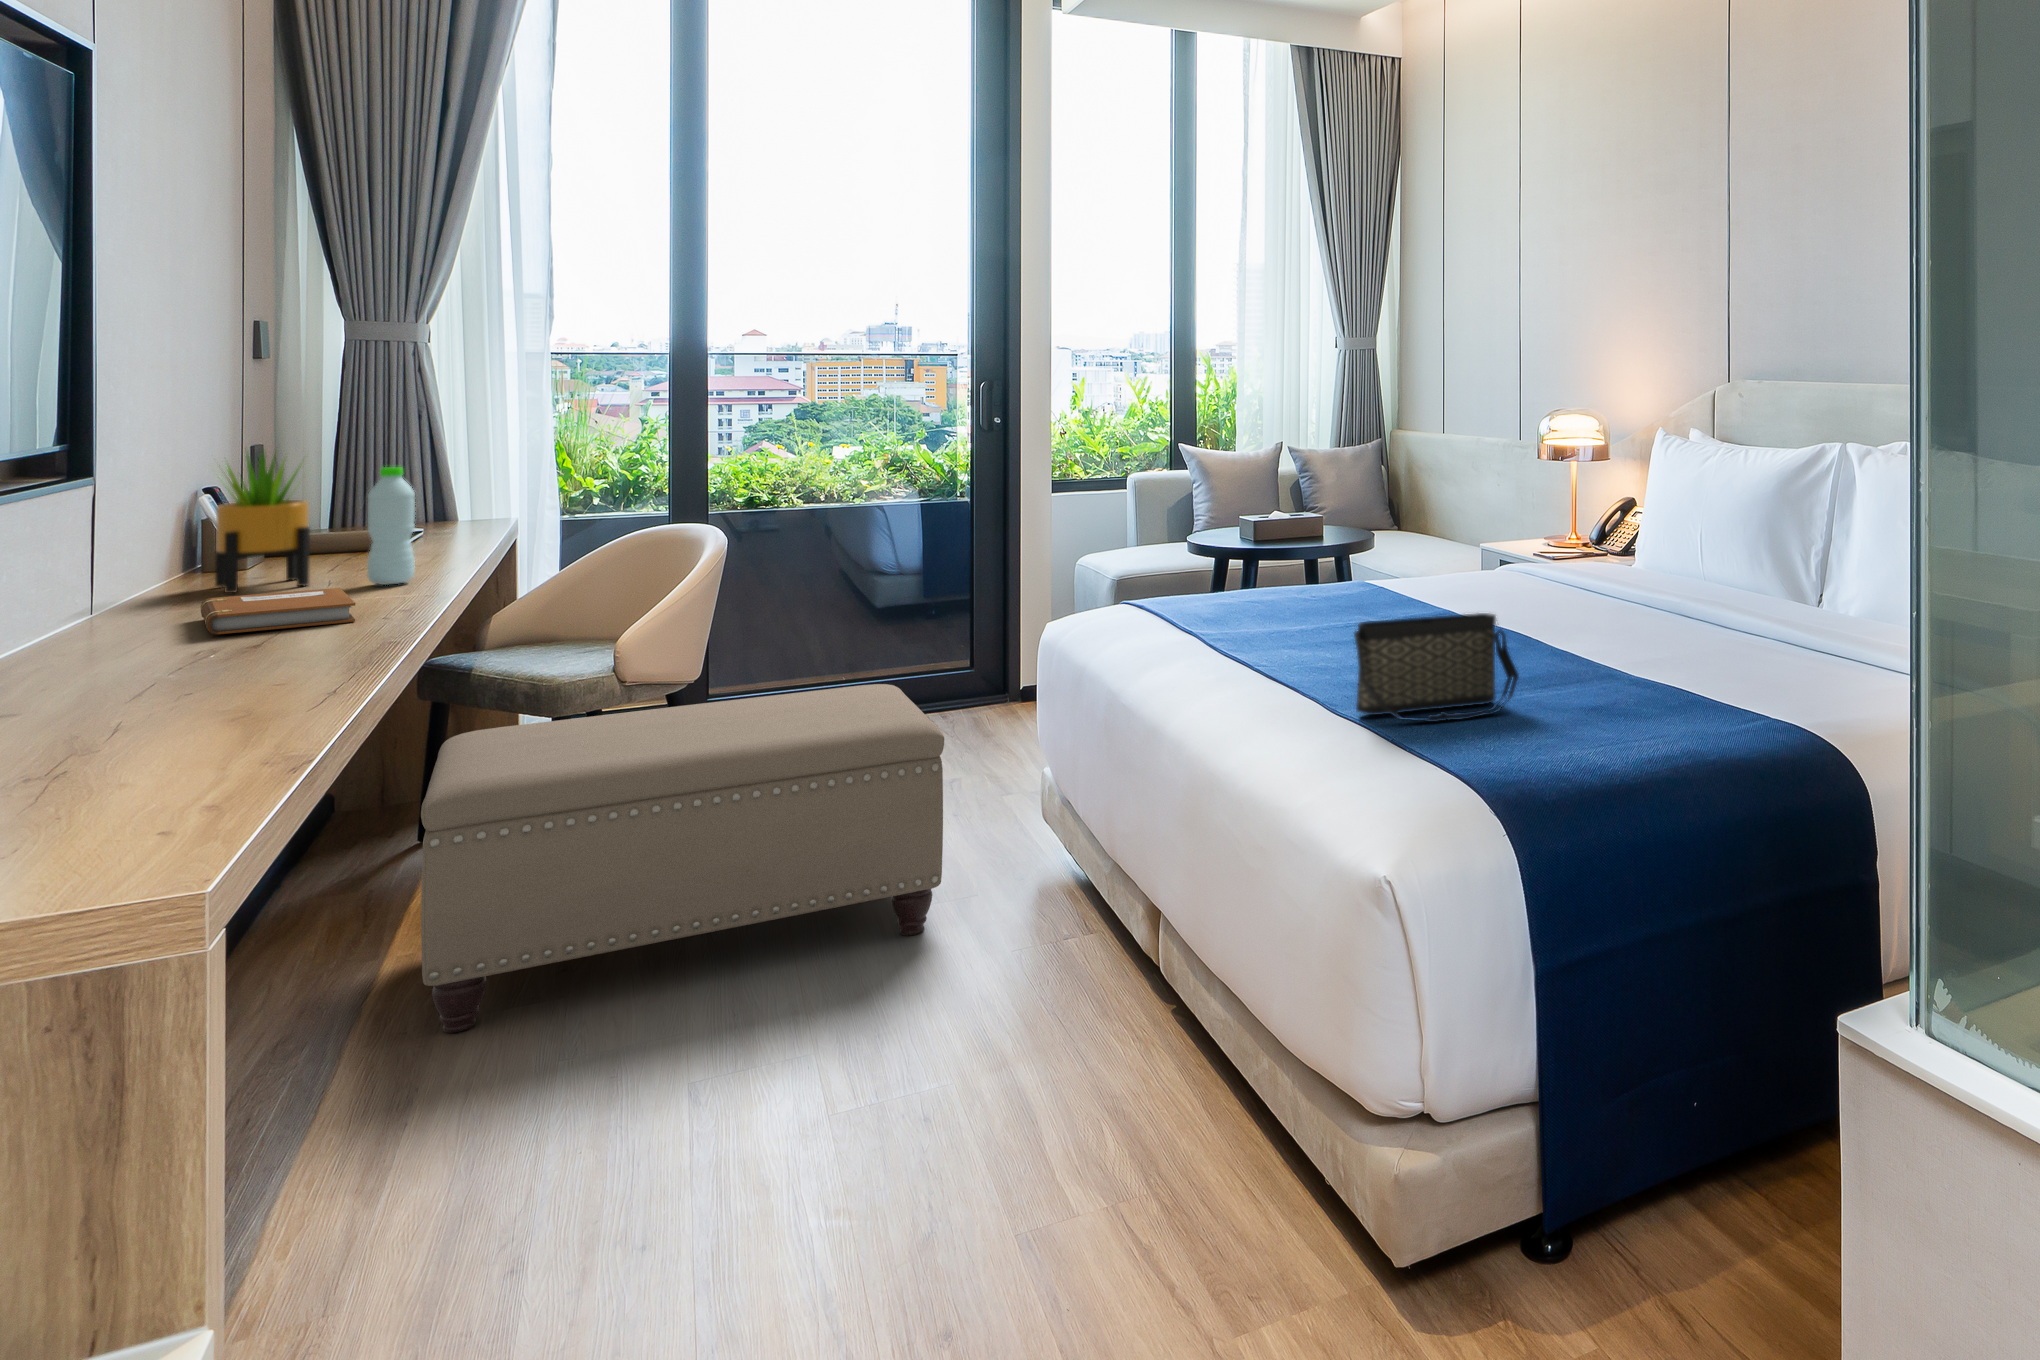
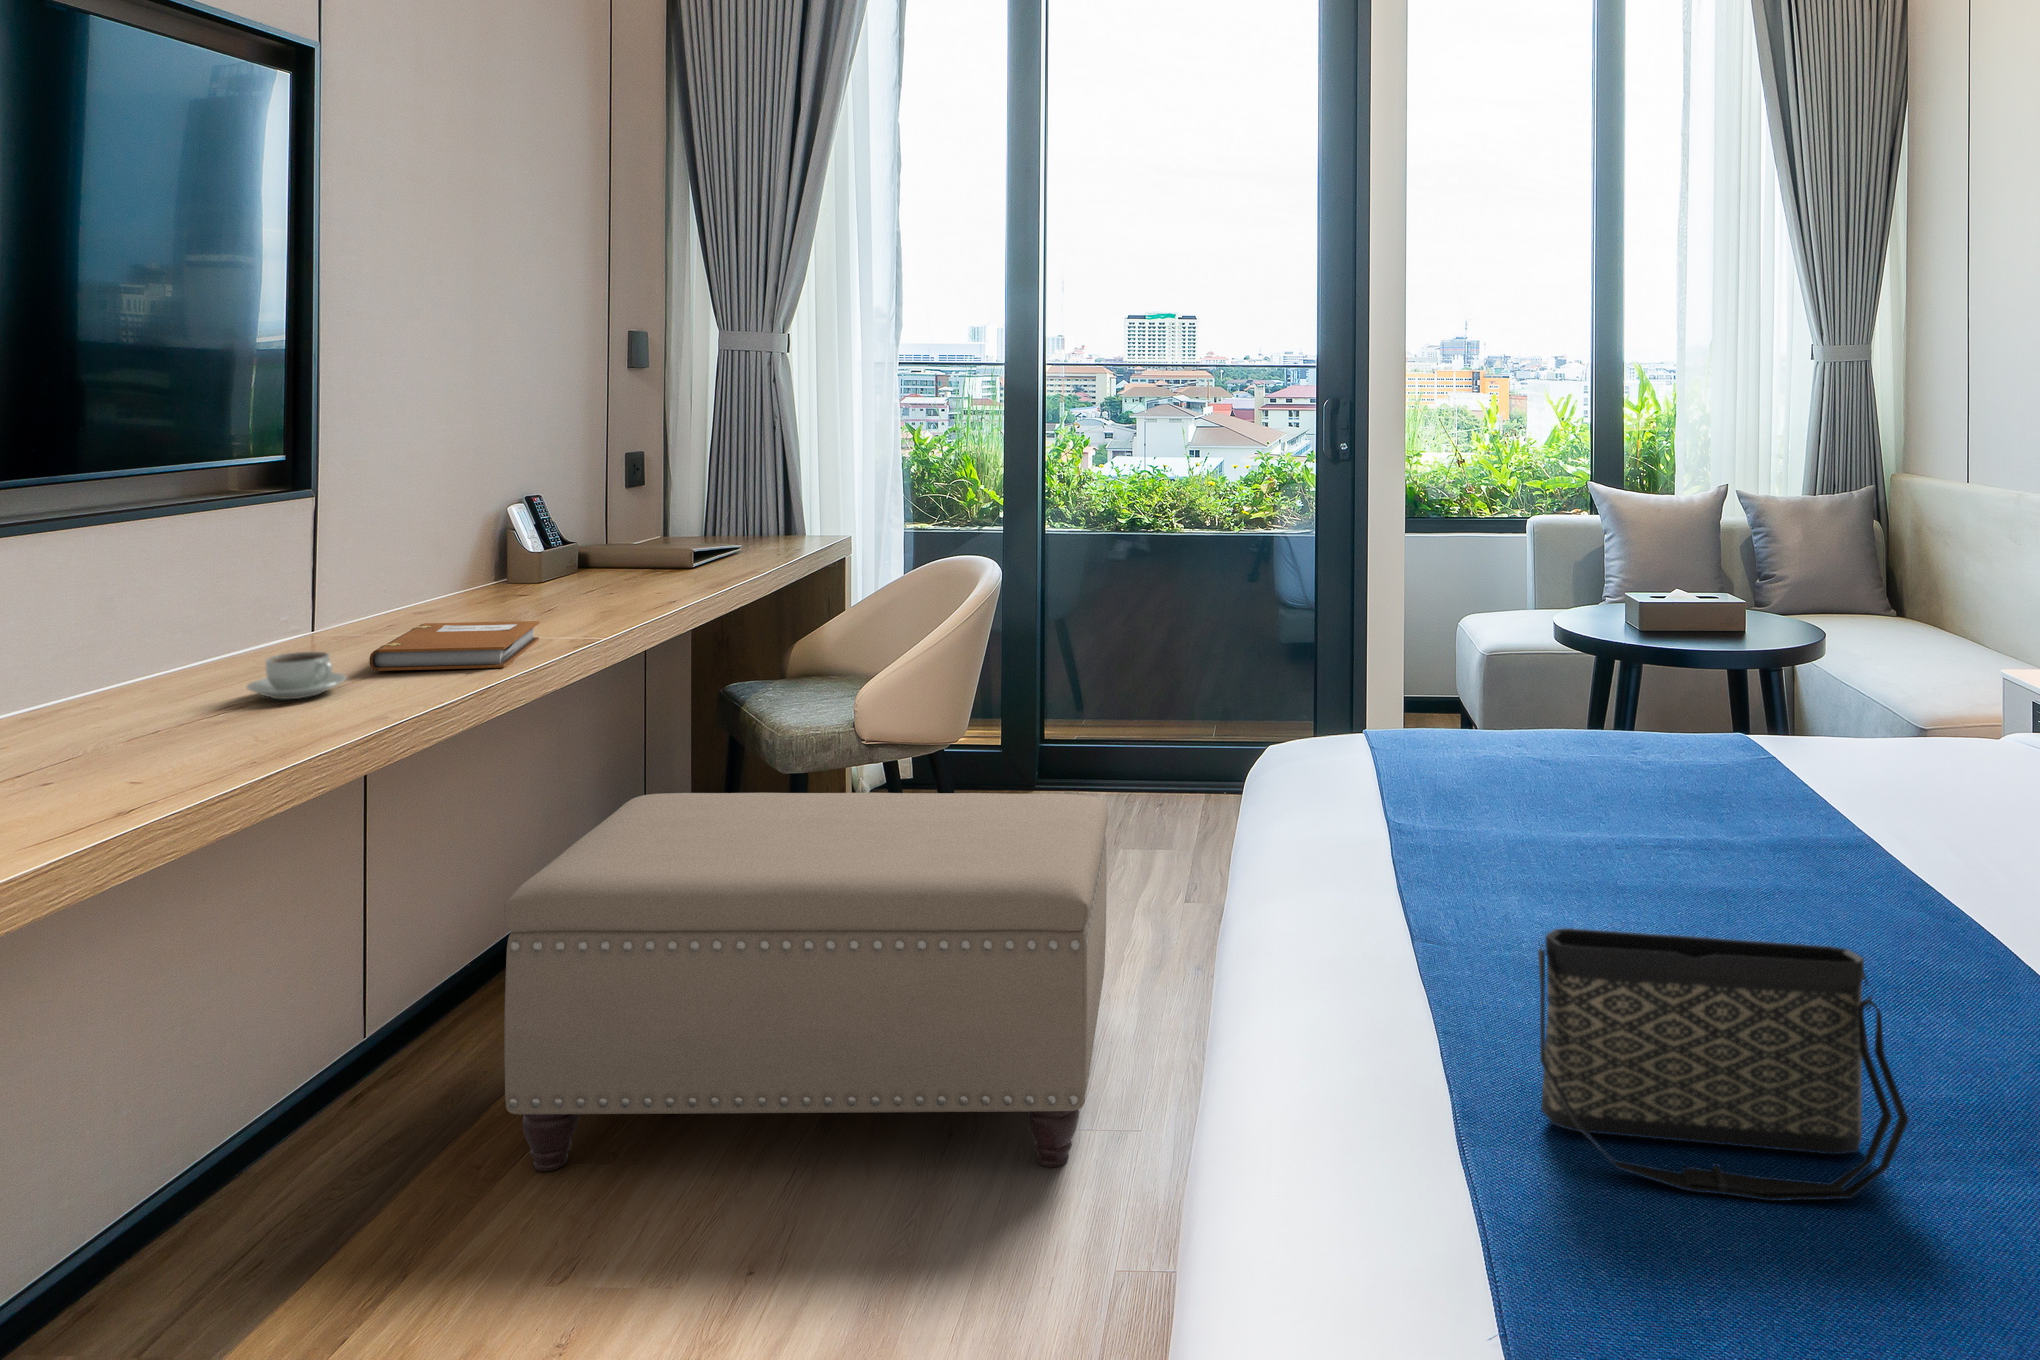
potted plant: present [215,448,310,593] -> none [487,456,583,611]
water bottle: present [367,467,415,585] -> none [600,489,645,615]
coffee cup: none [108,616,216,659] -> present [247,652,347,699]

